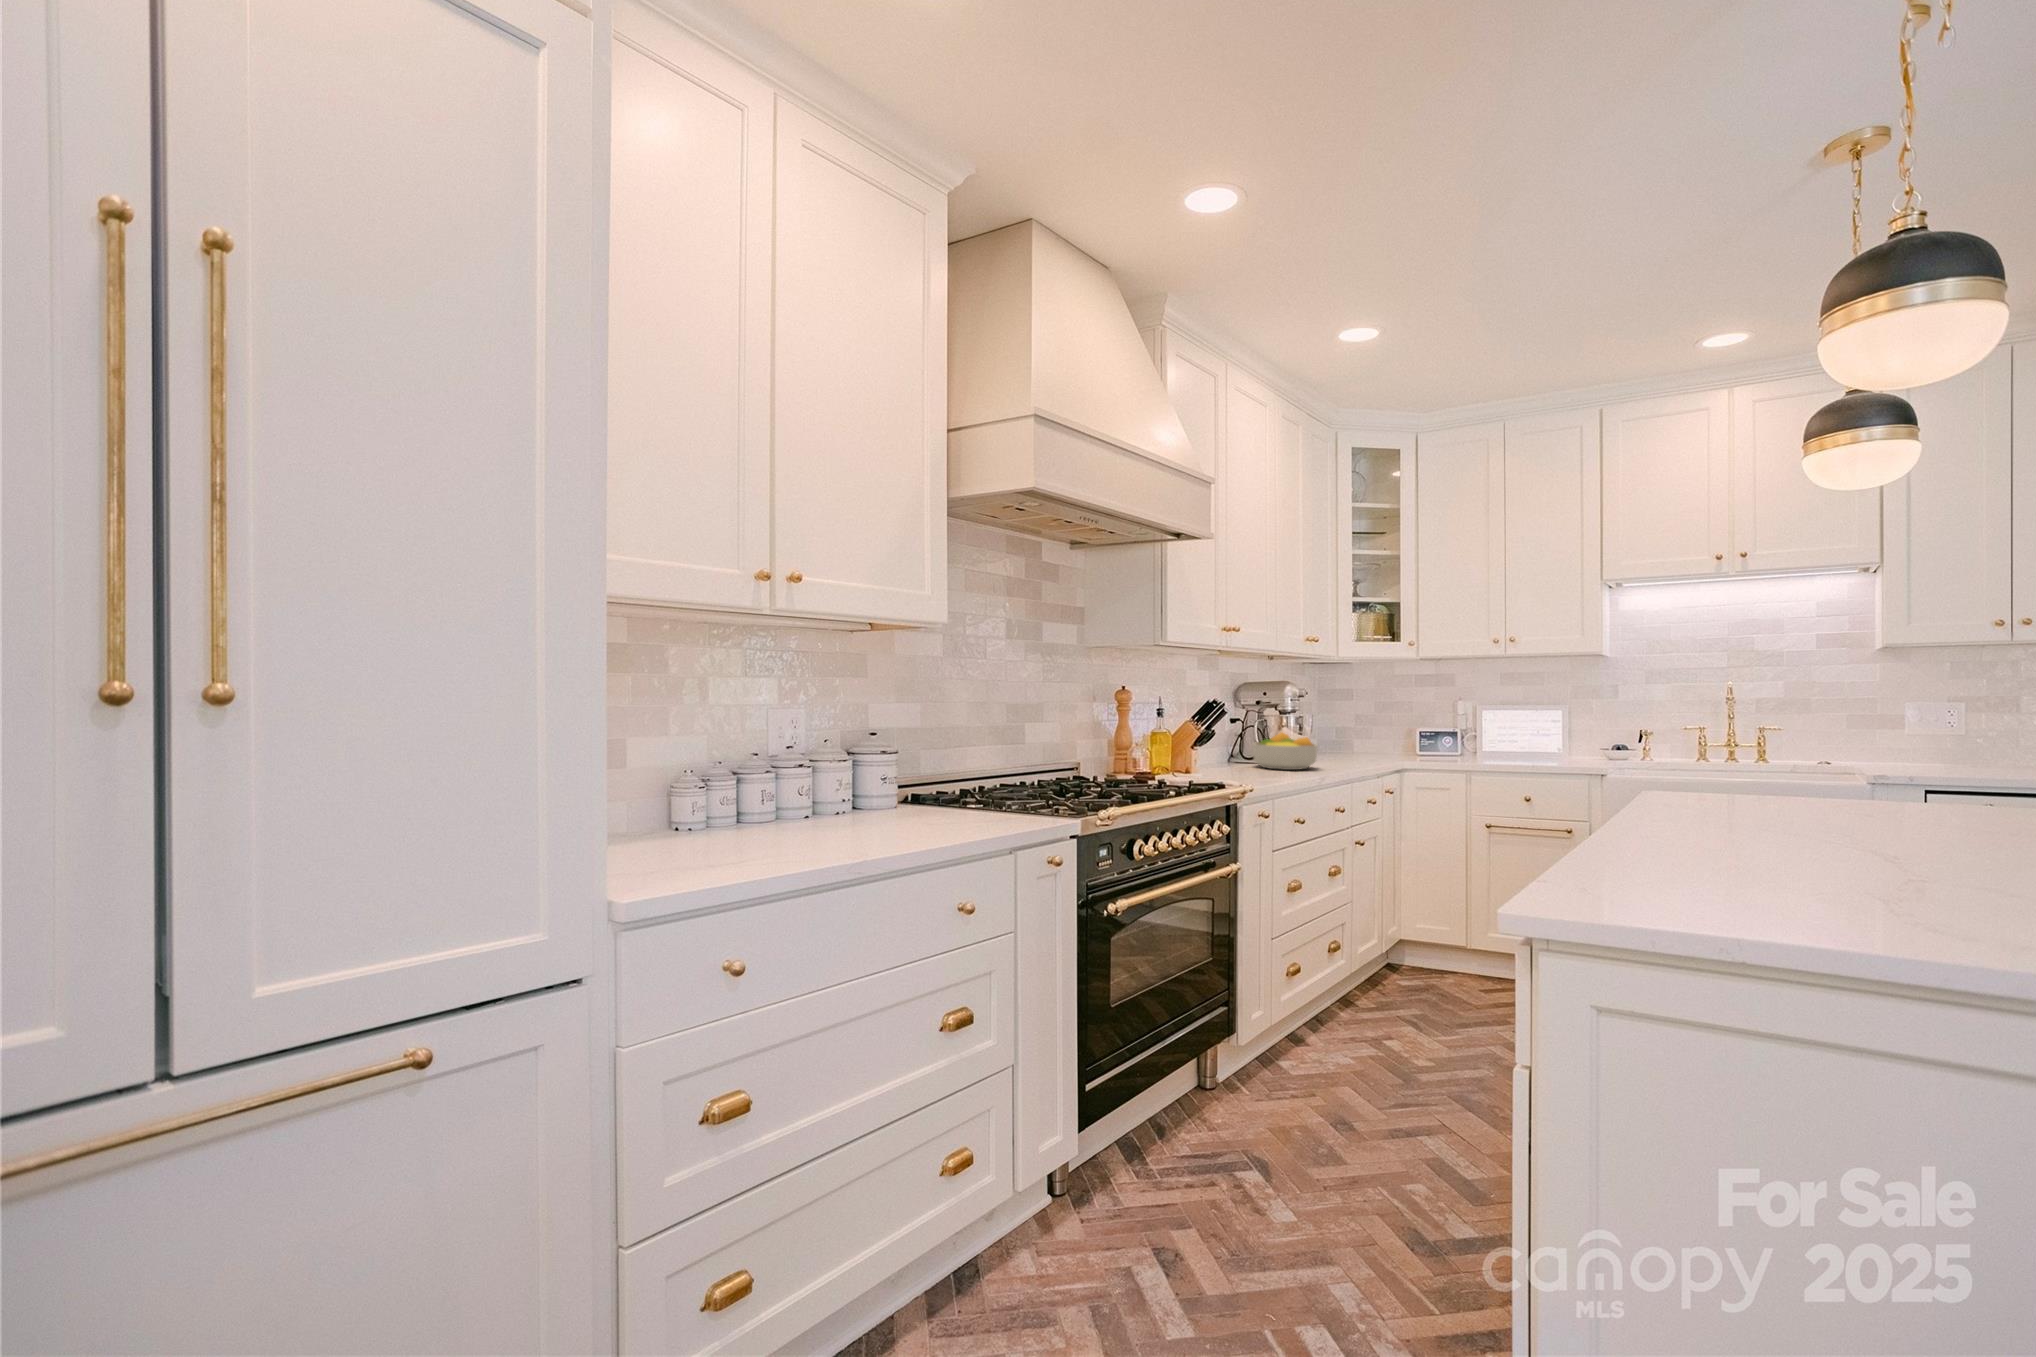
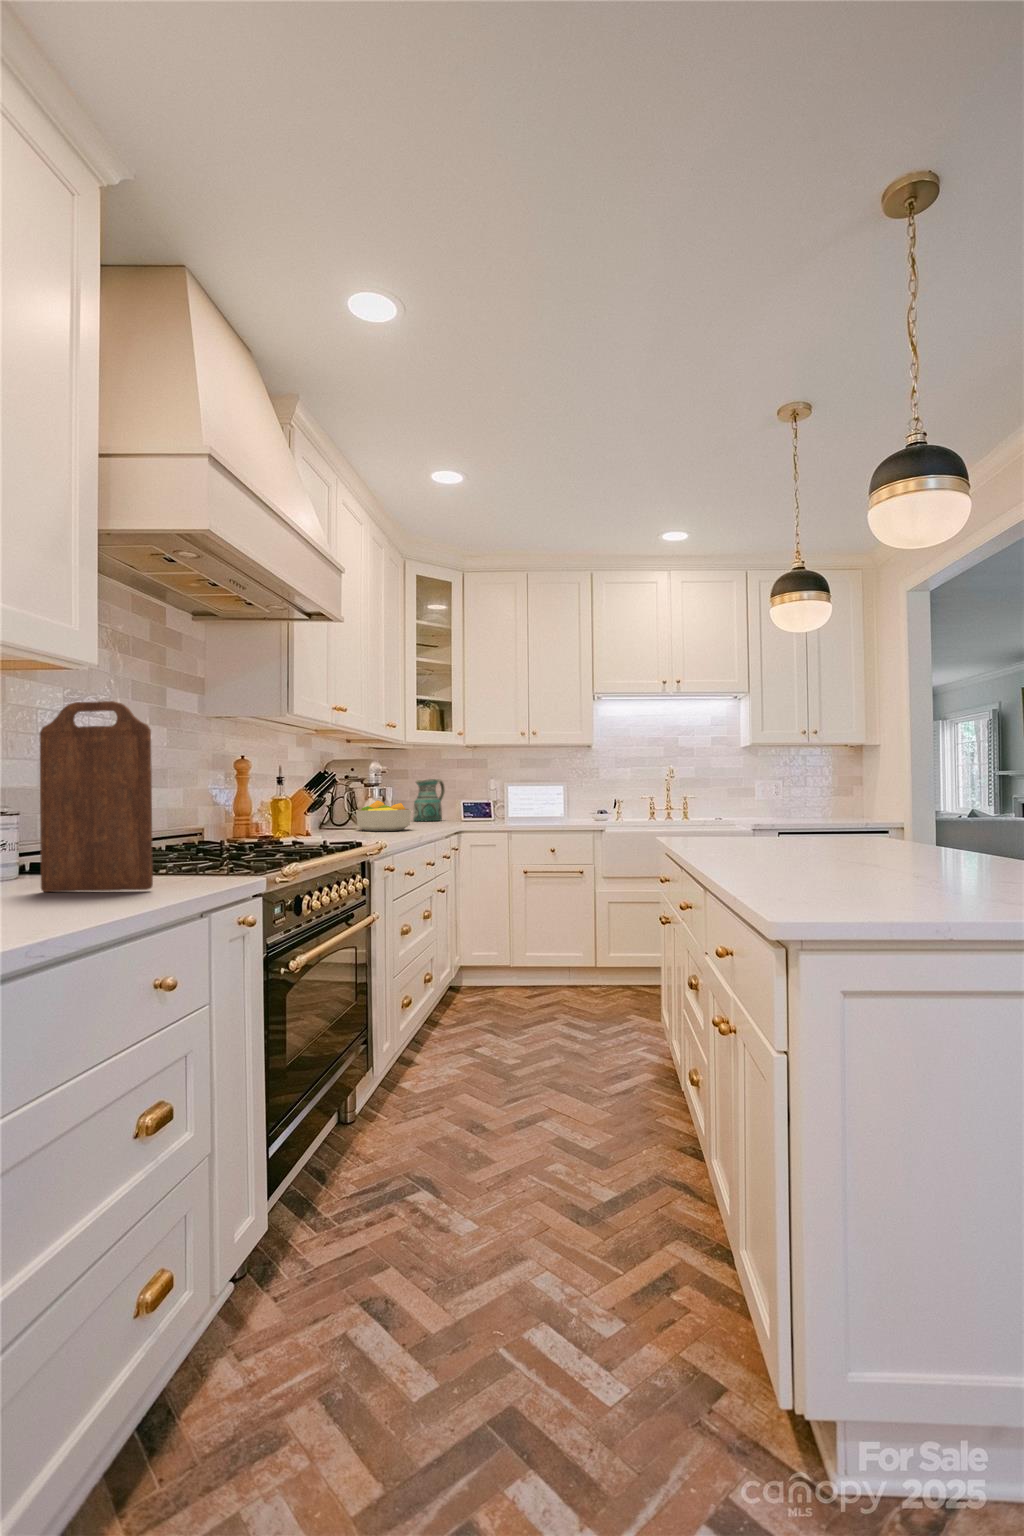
cutting board: none [892,669,968,830] -> present [40,701,153,892]
ceramic pitcher: none [1347,703,1391,755] -> present [413,779,445,821]

